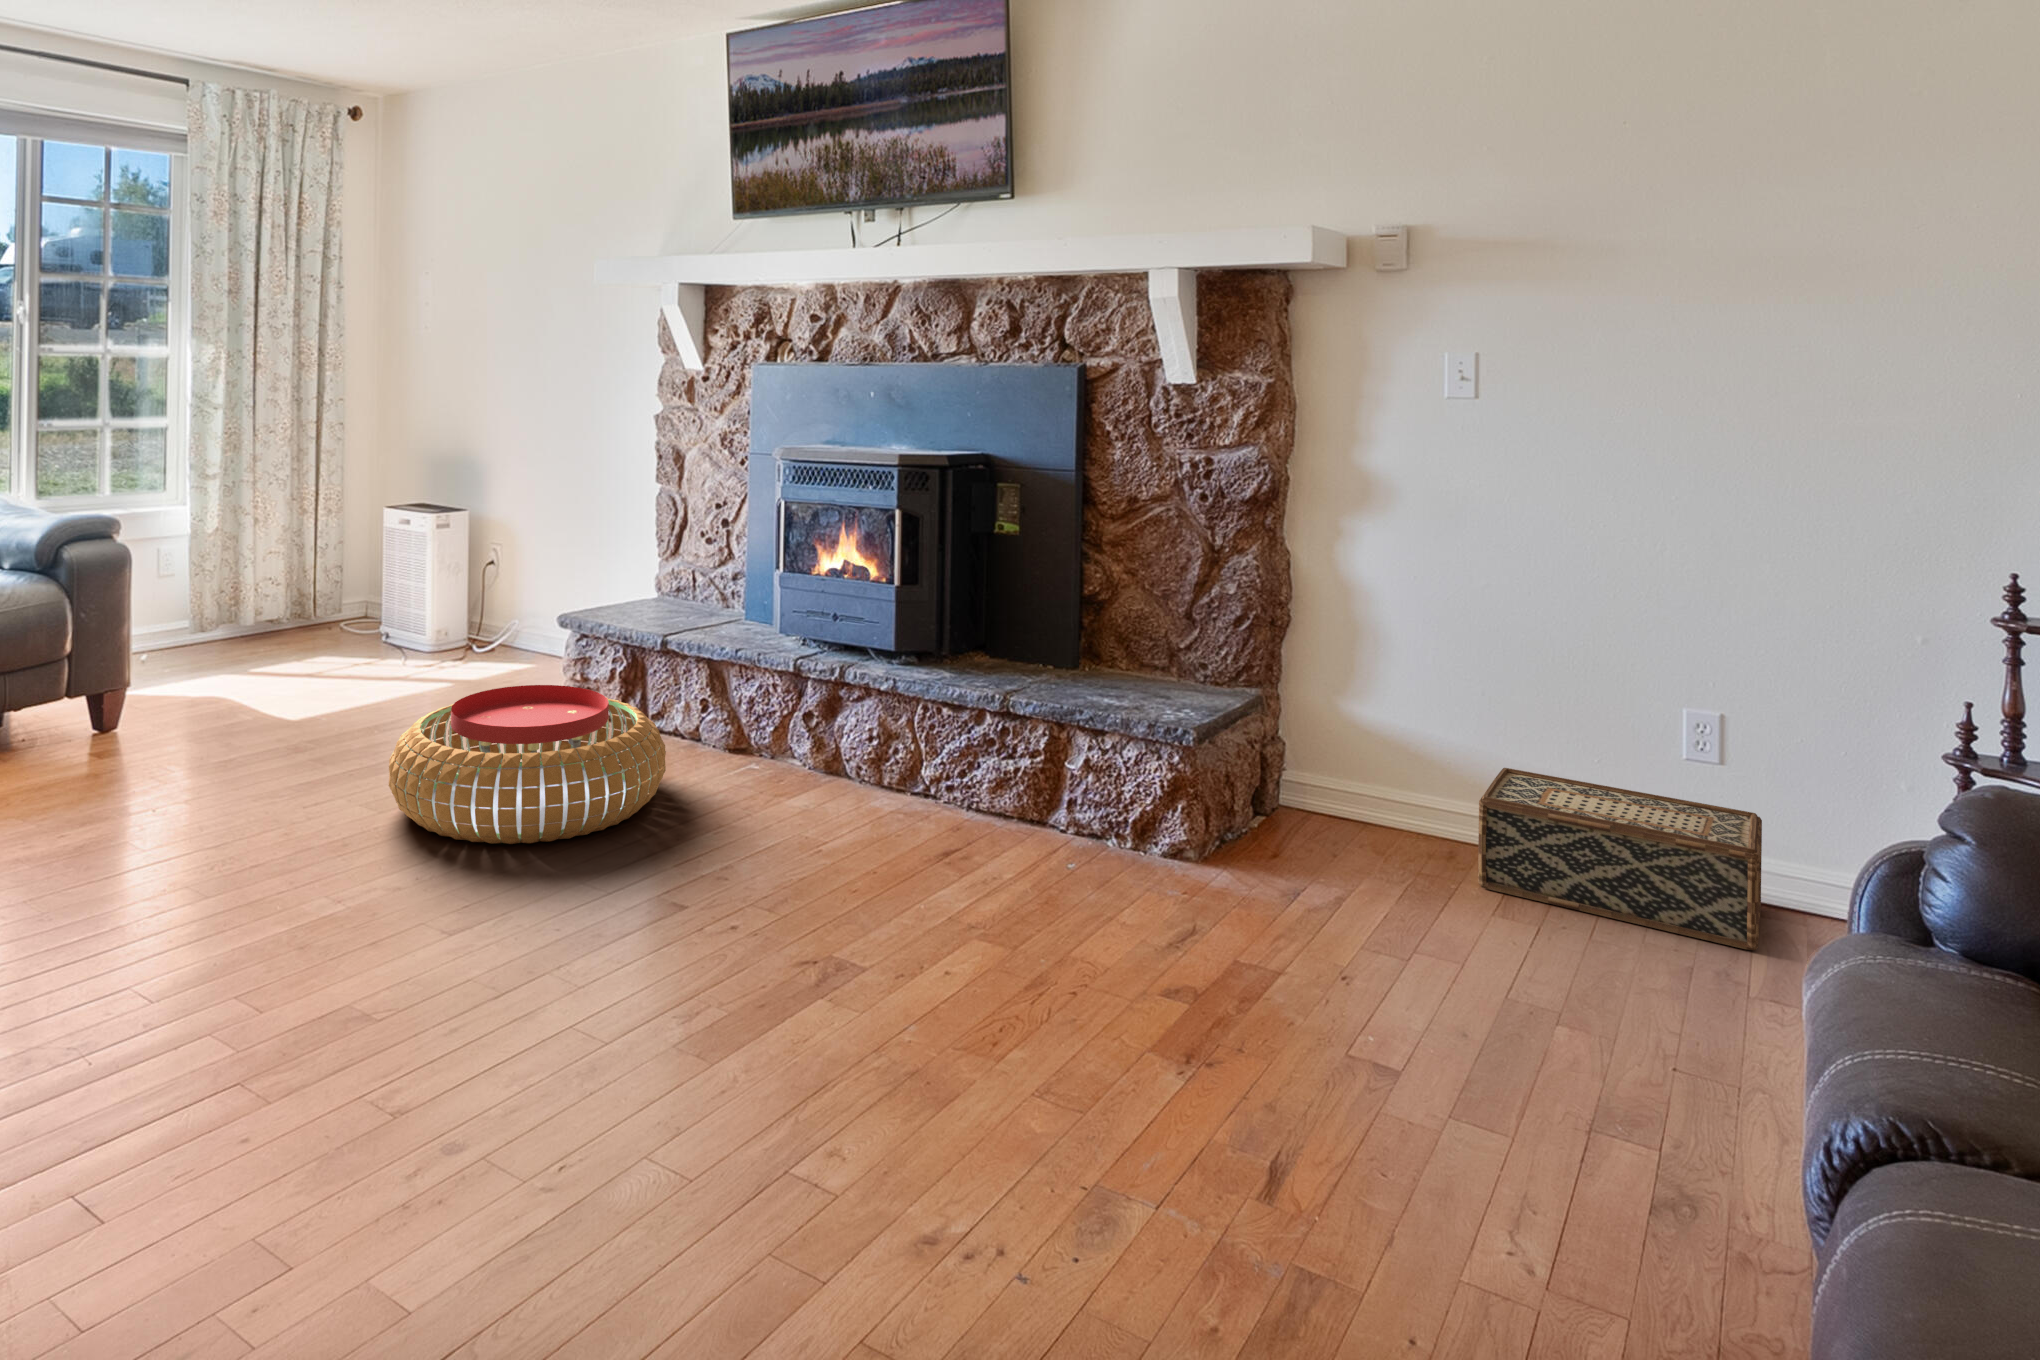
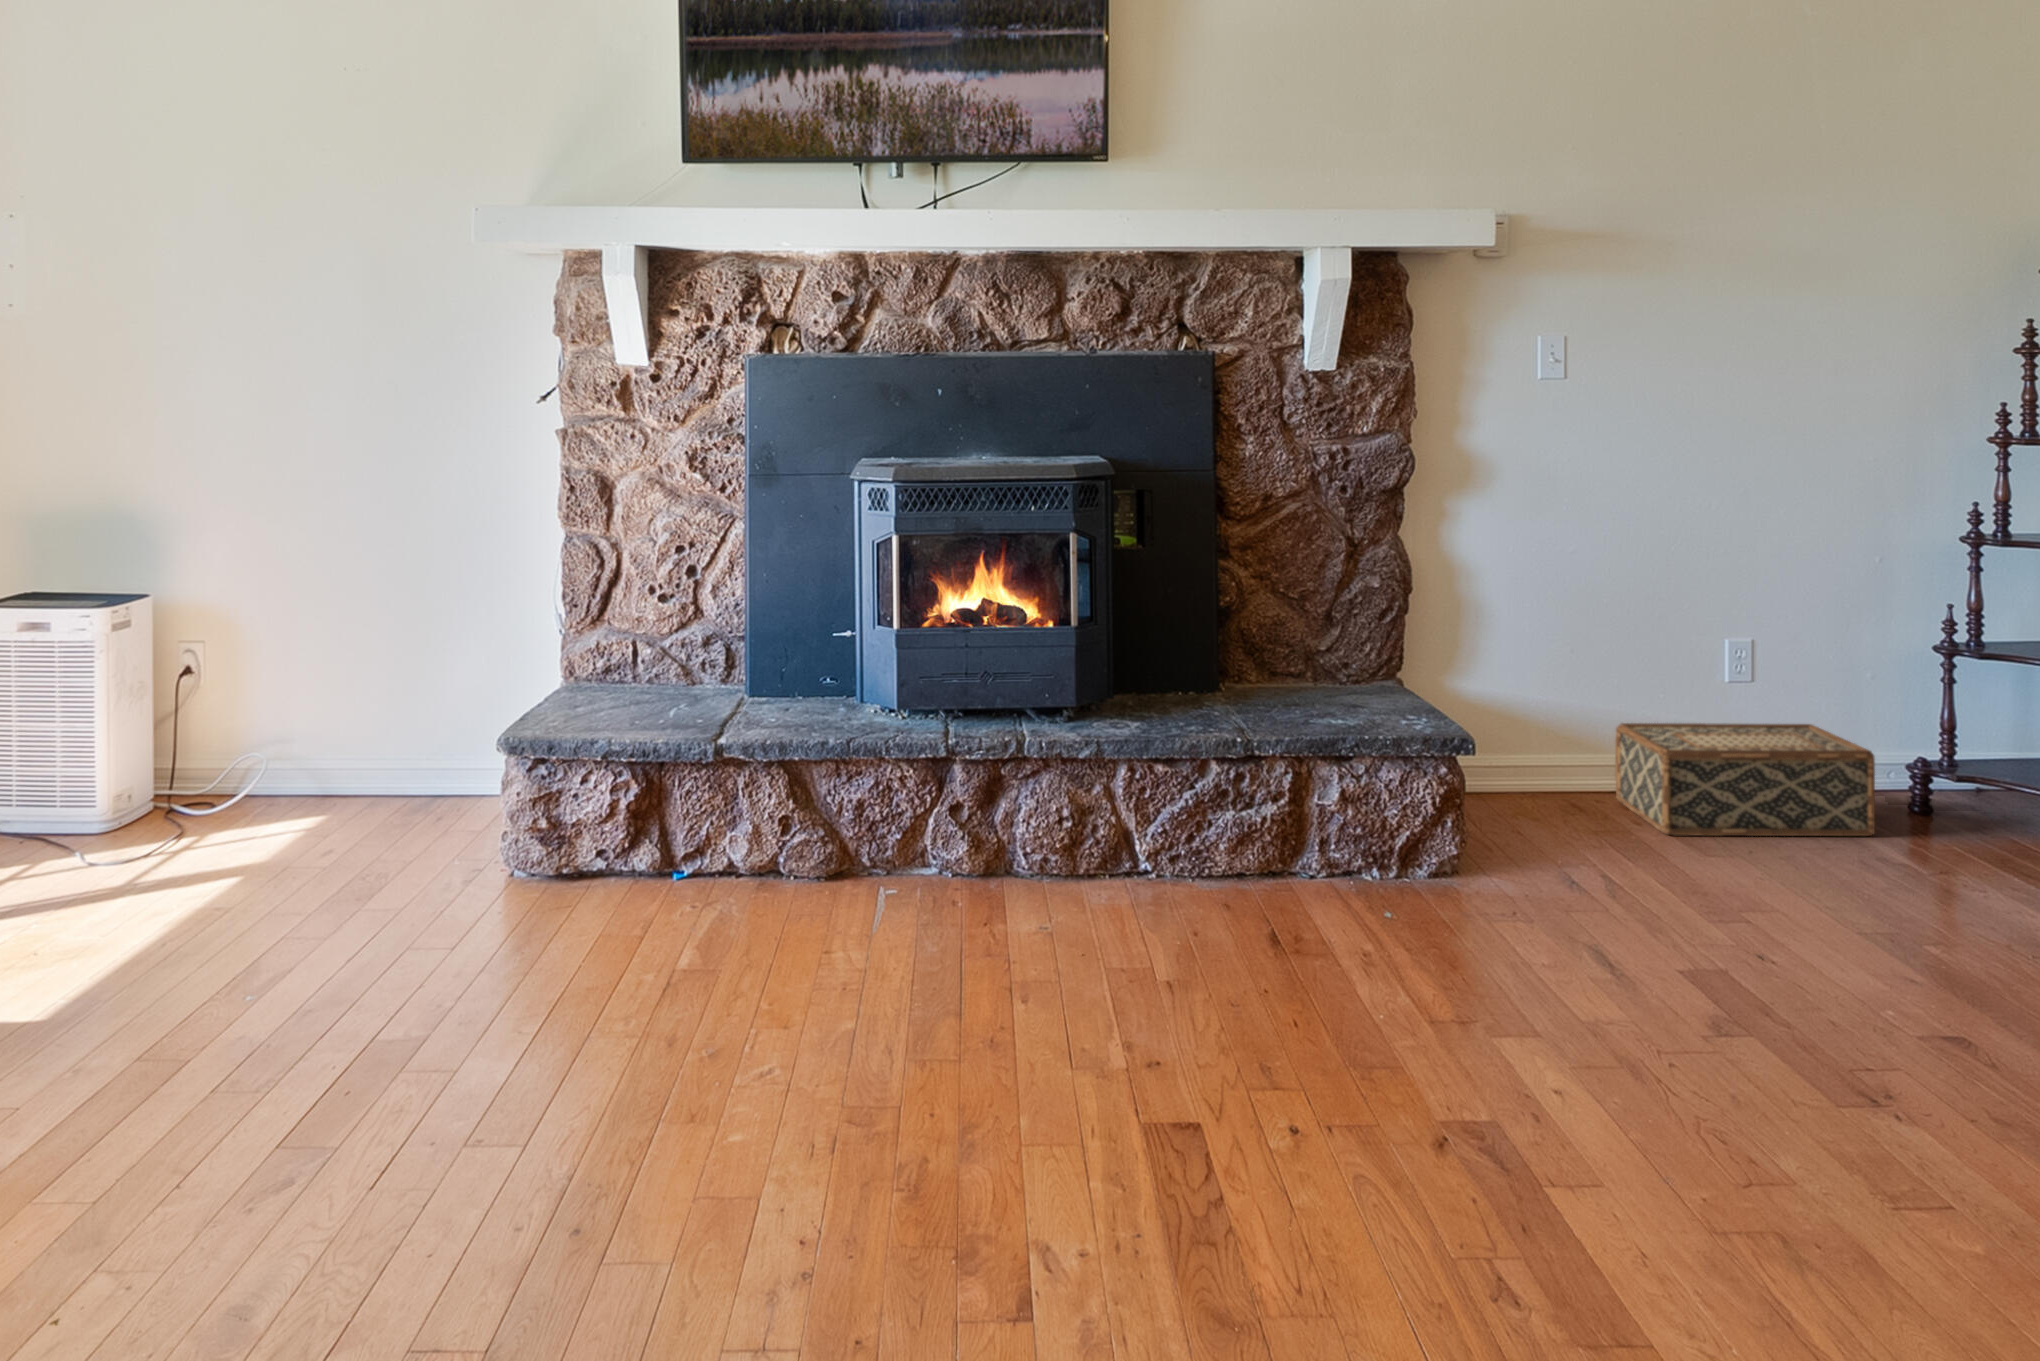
pouf: present [389,685,666,844] -> none [524,829,936,1091]

